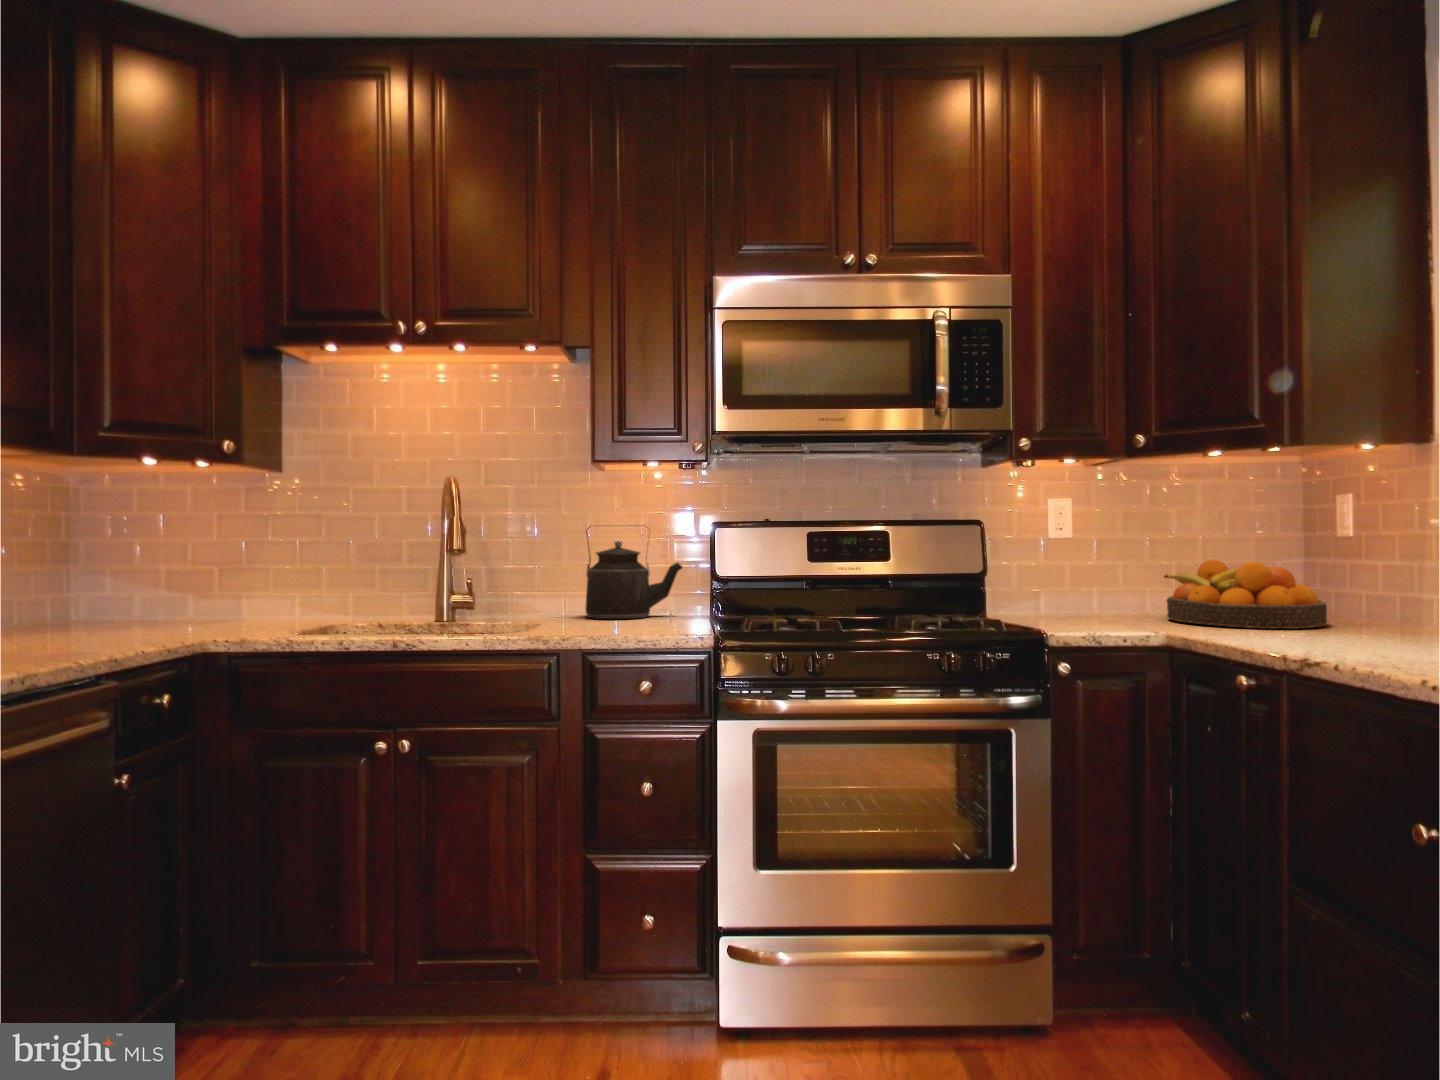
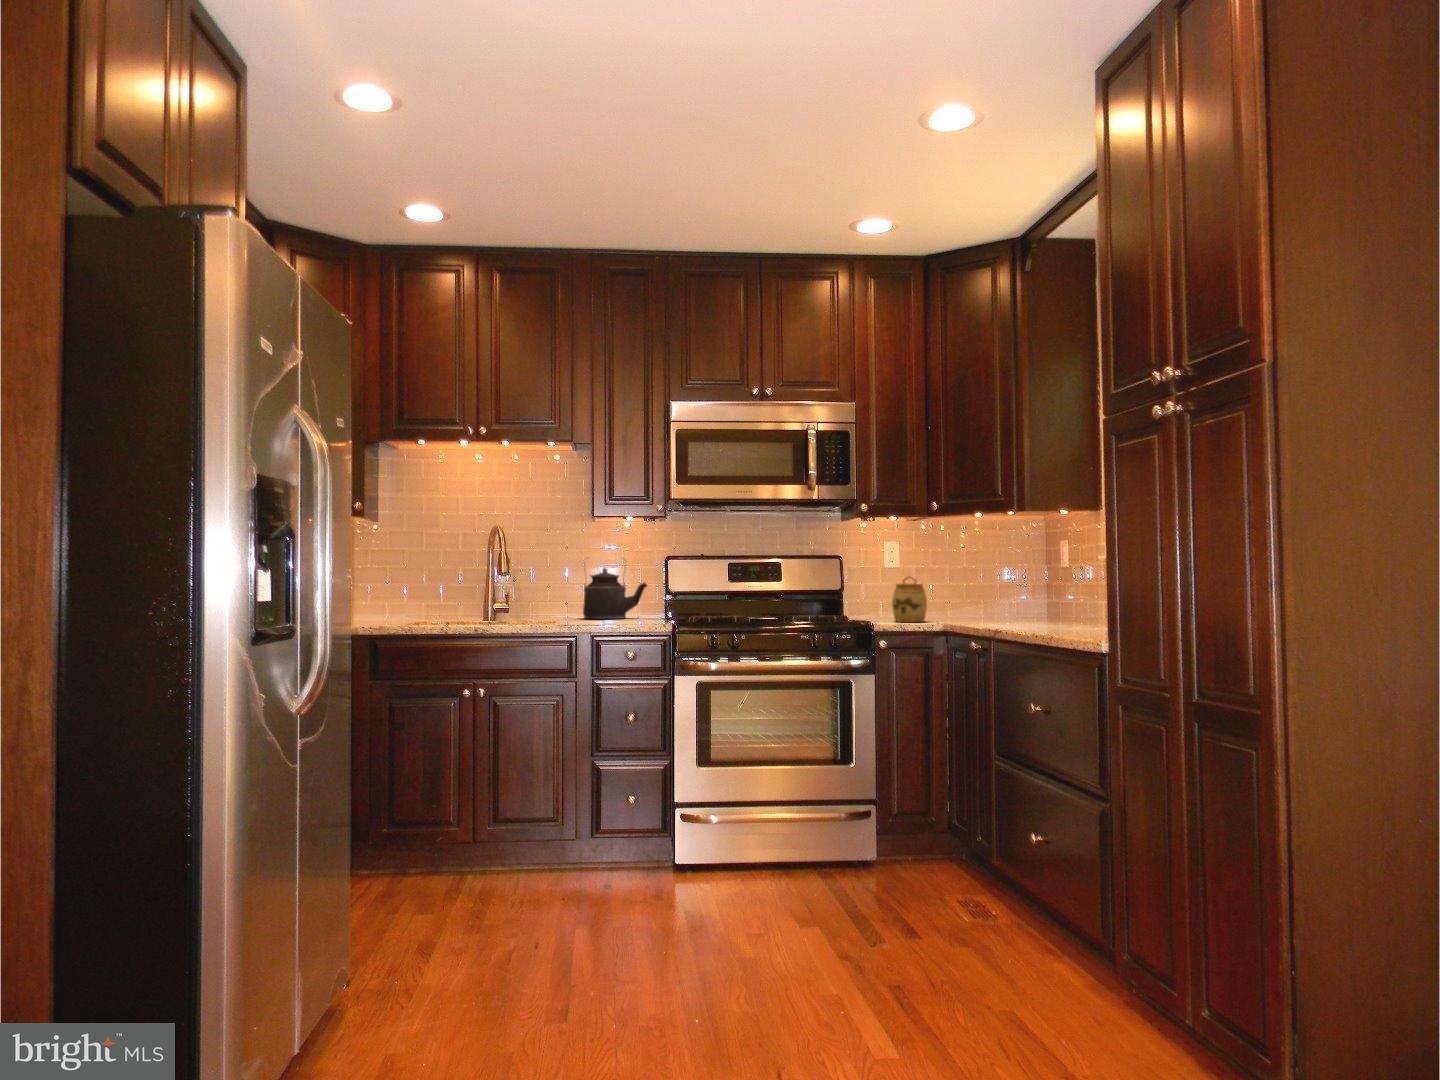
jar: none [1079,554,1140,633] -> present [892,576,927,622]
fruit bowl: present [1164,560,1327,629] -> none [951,580,1040,620]

